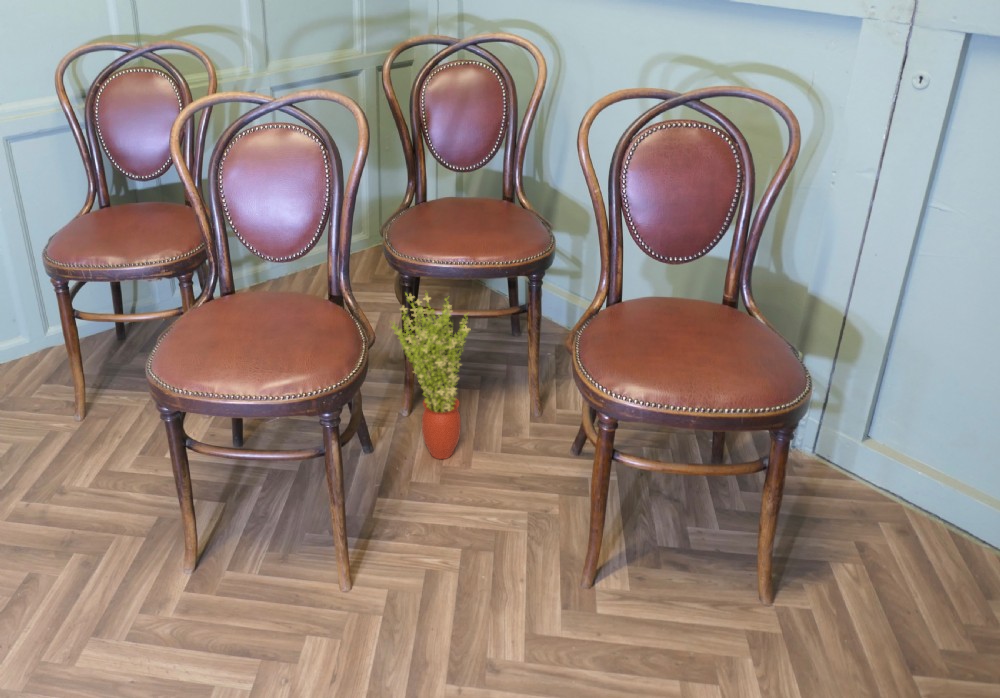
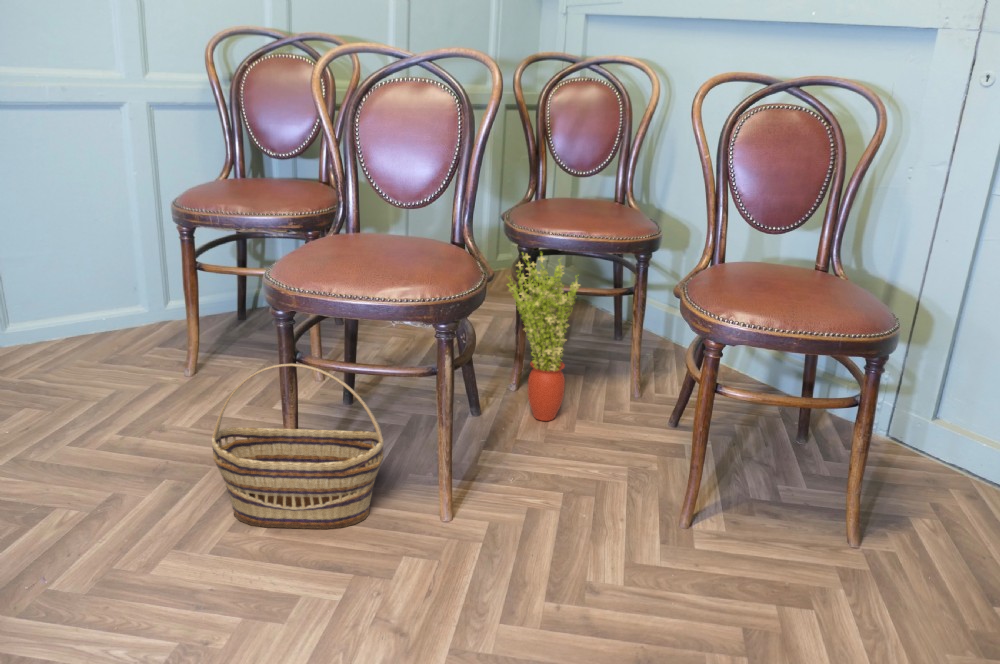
basket: none [86,477,275,638] -> present [212,363,384,529]

